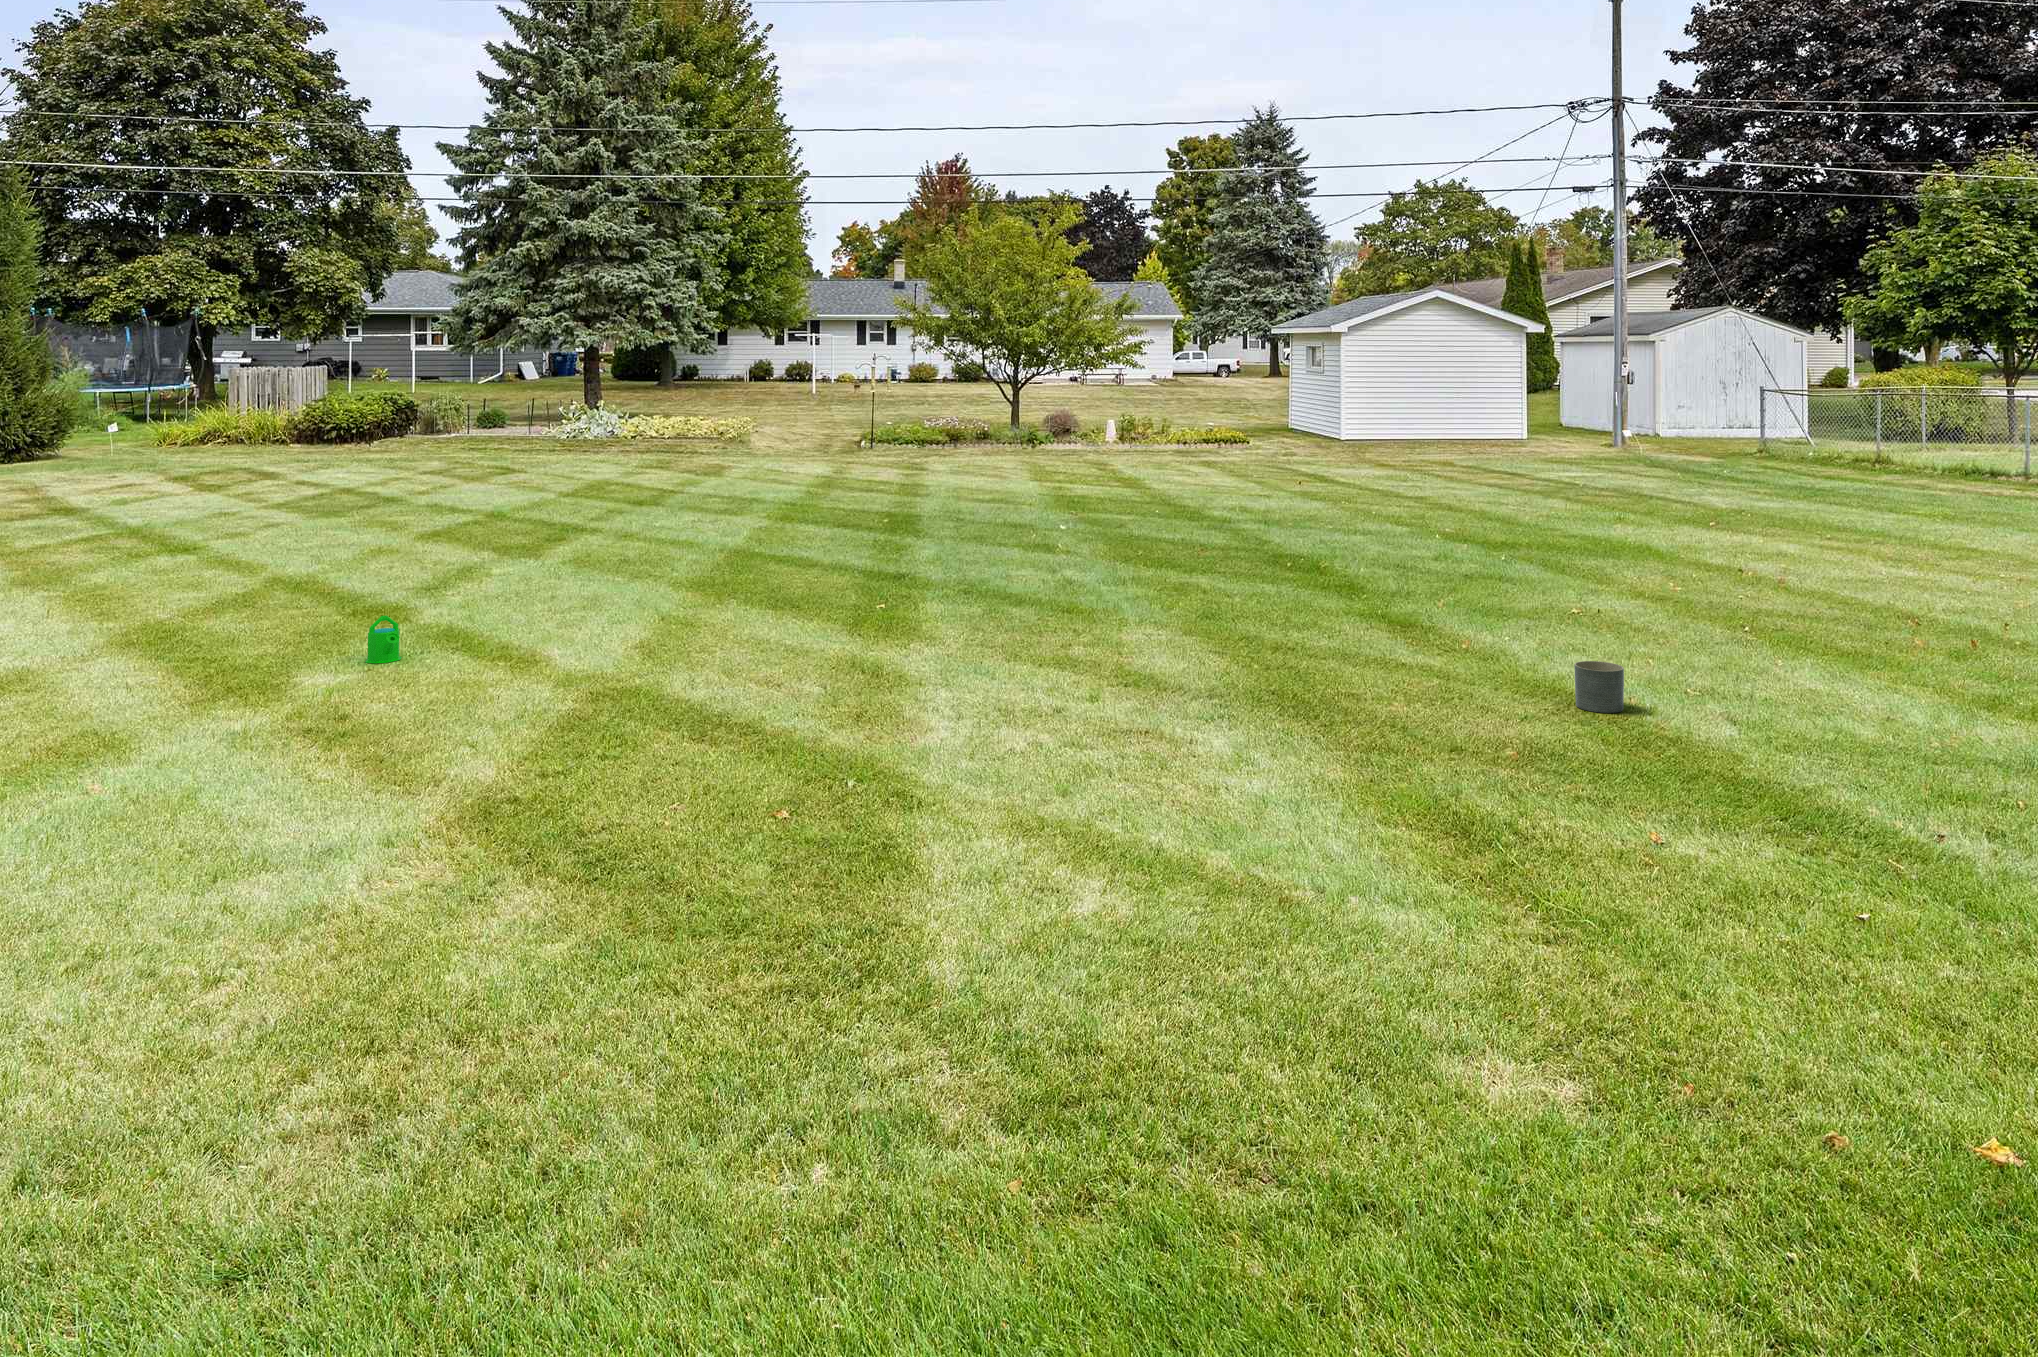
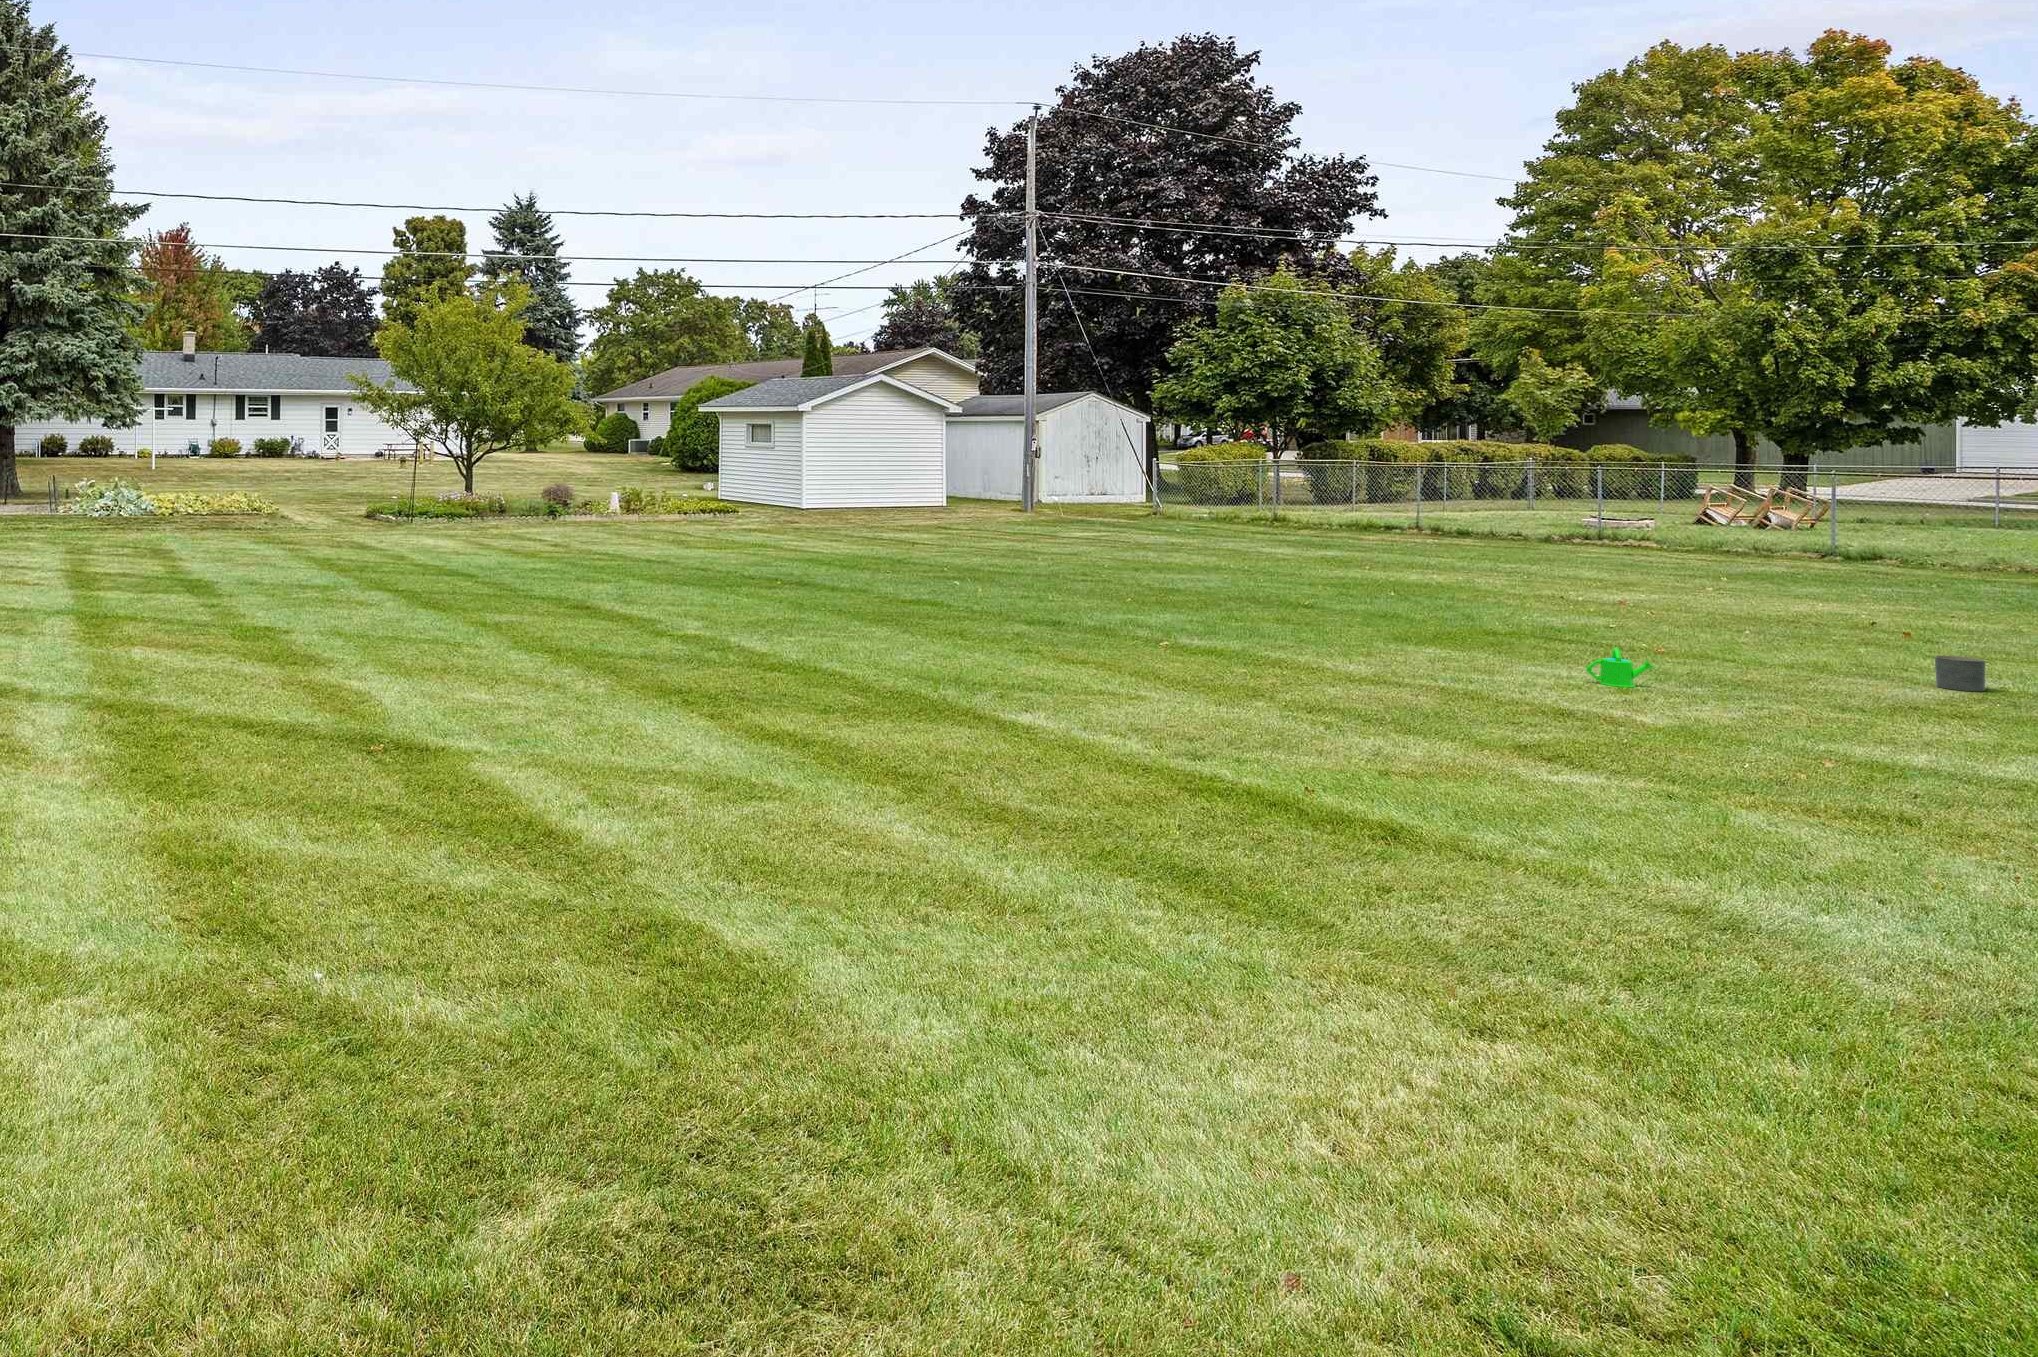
watering can: present [365,615,402,664] -> present [1587,647,1654,687]

